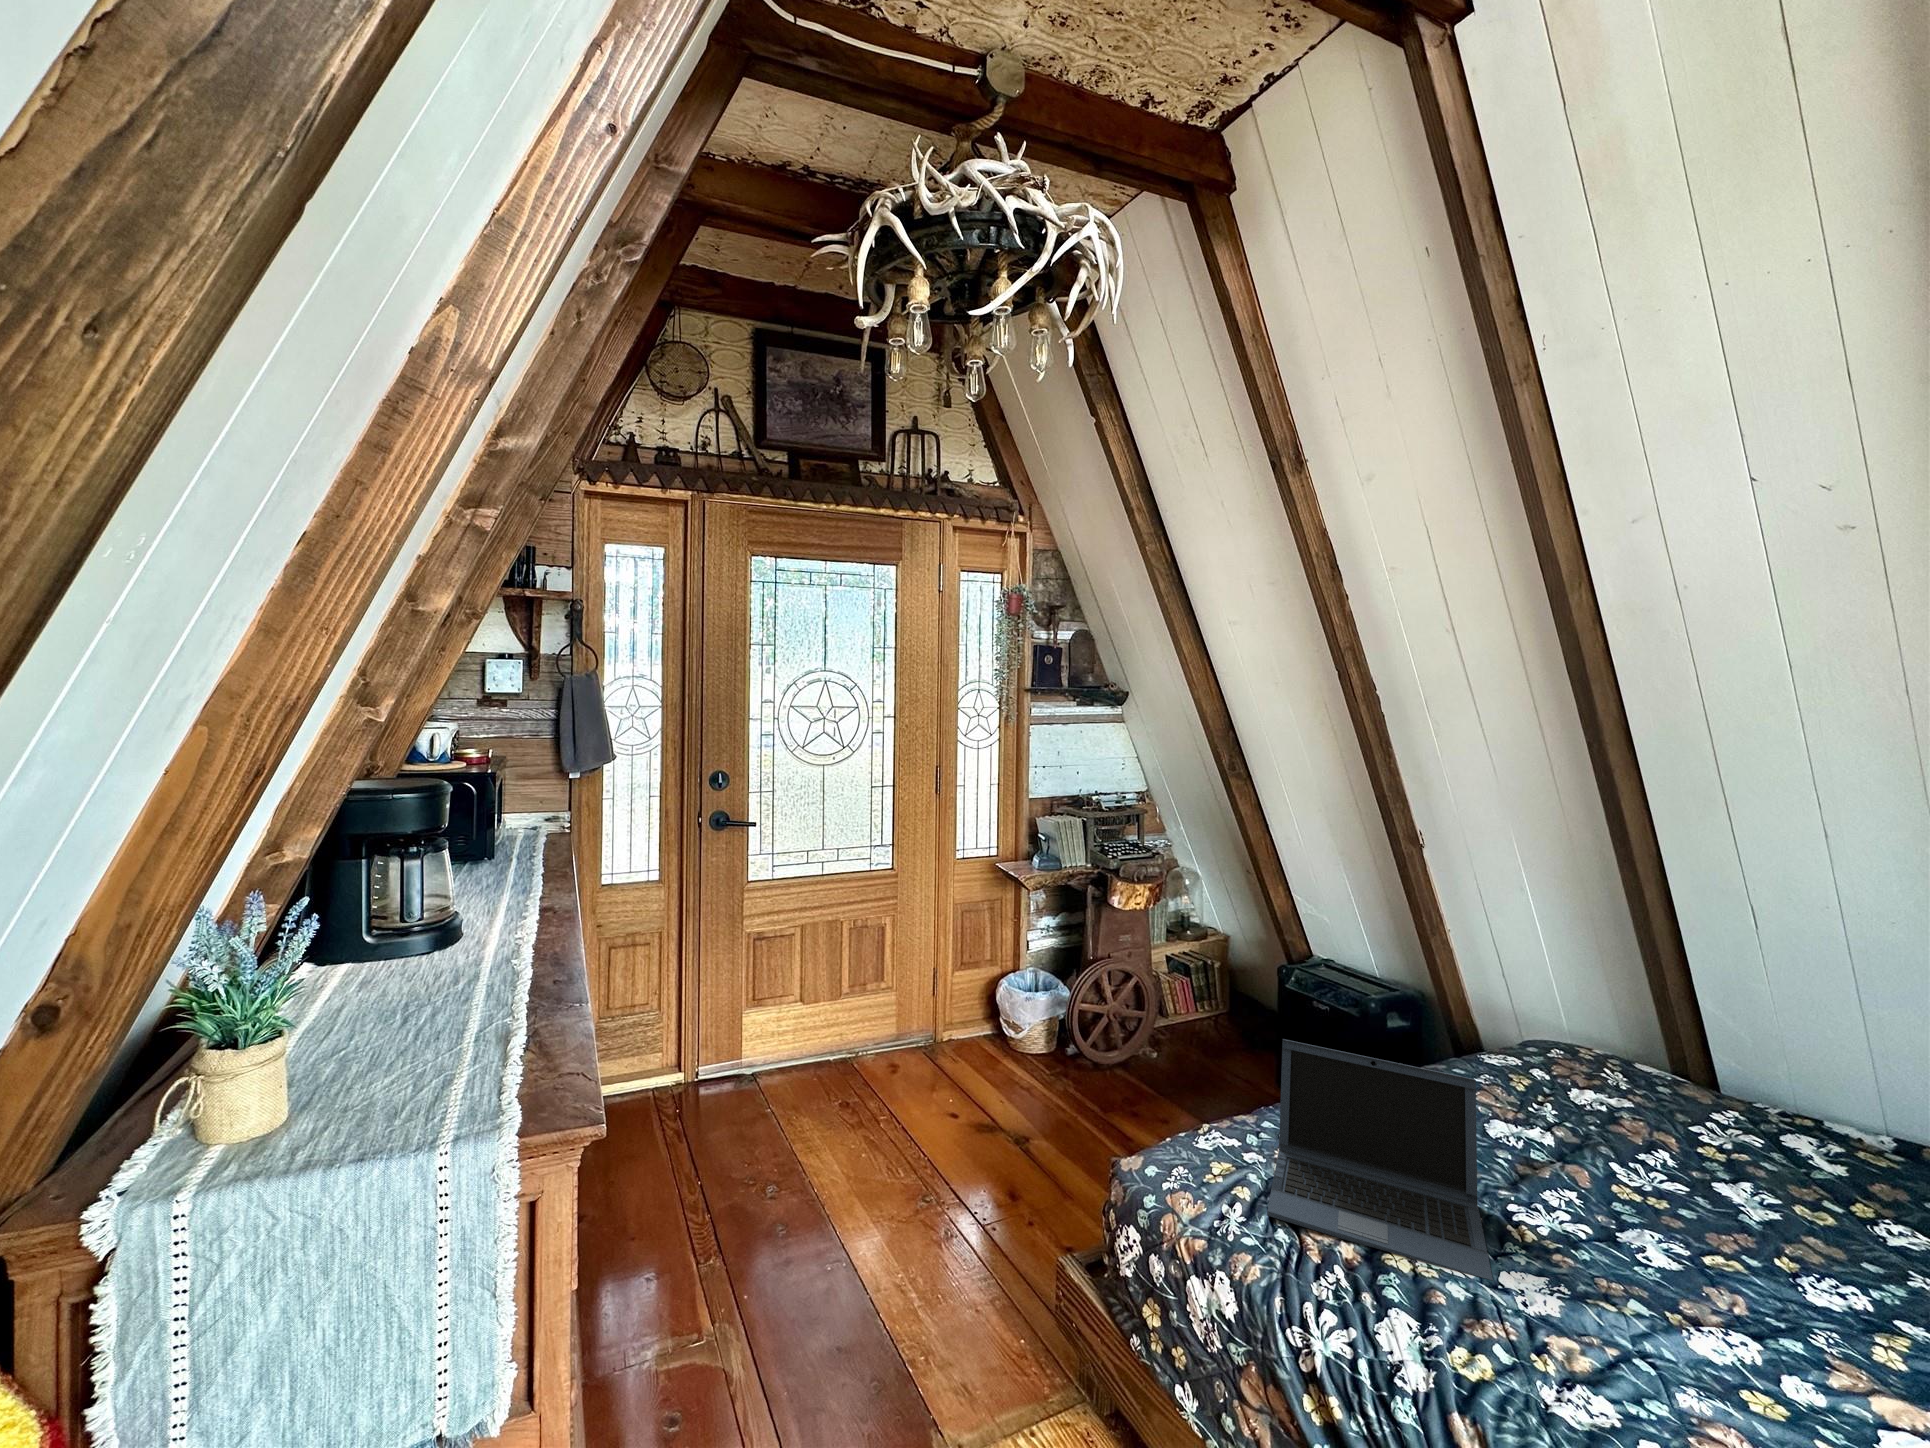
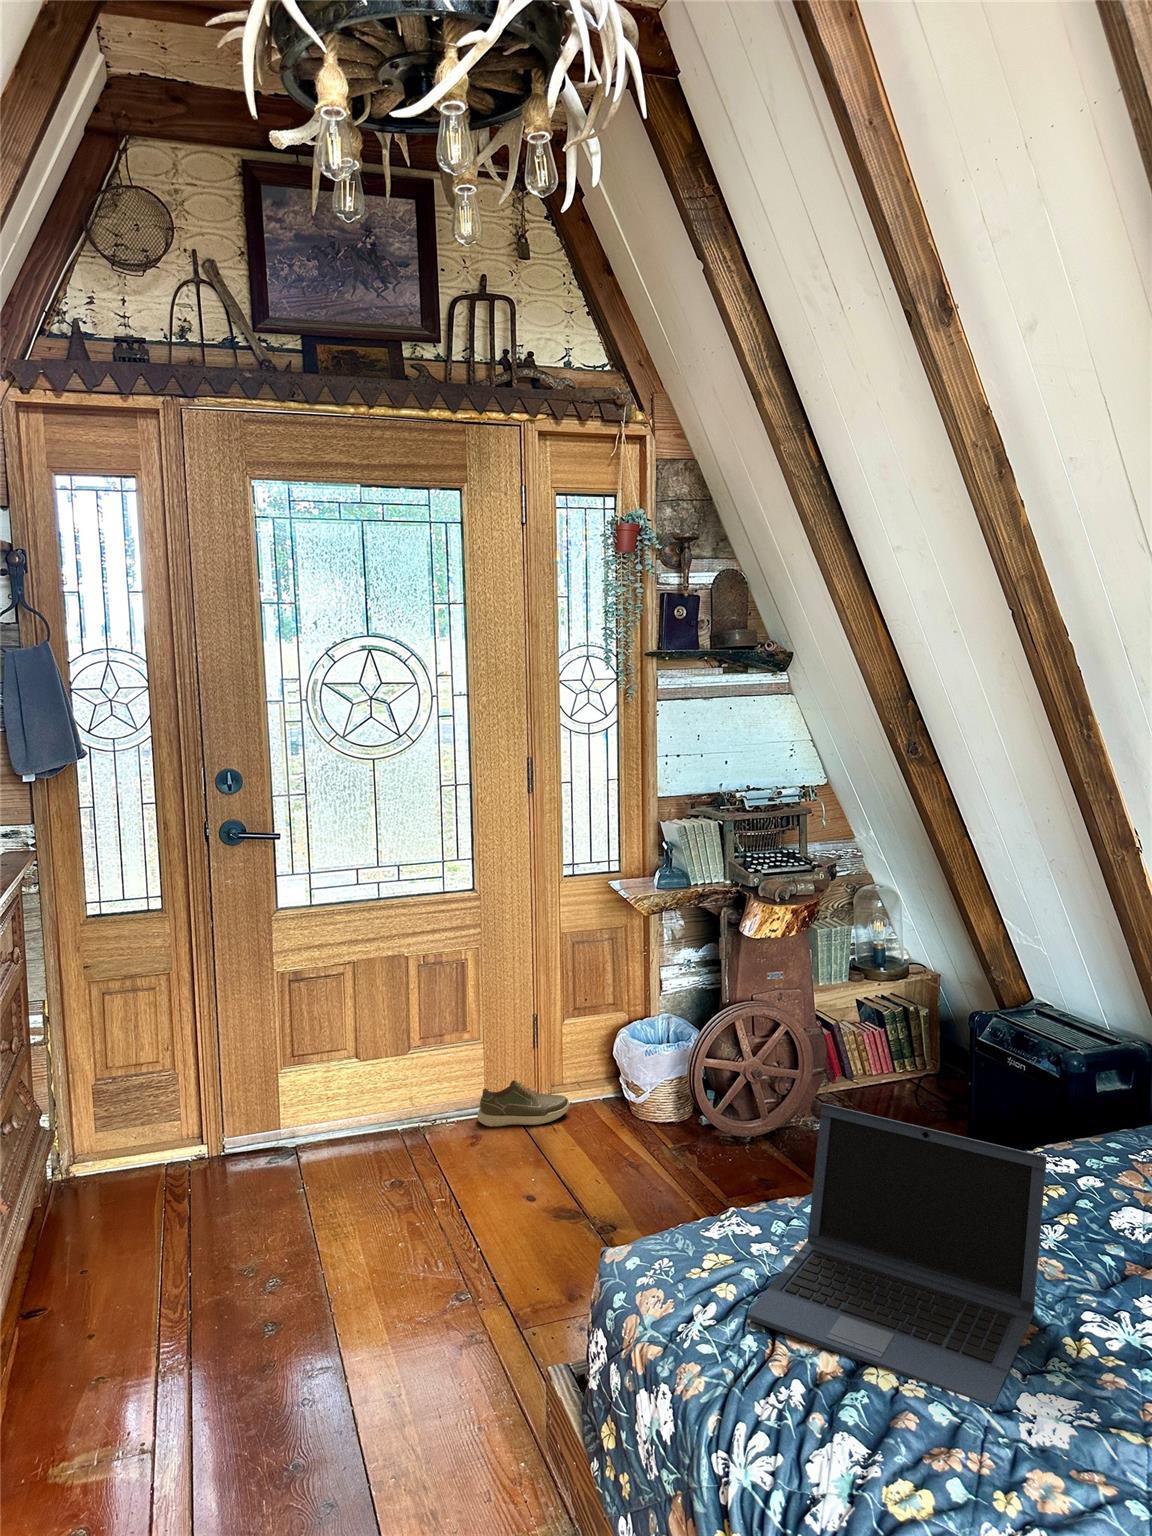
shoe: none [894,1020,965,1059] -> present [477,1080,569,1127]

